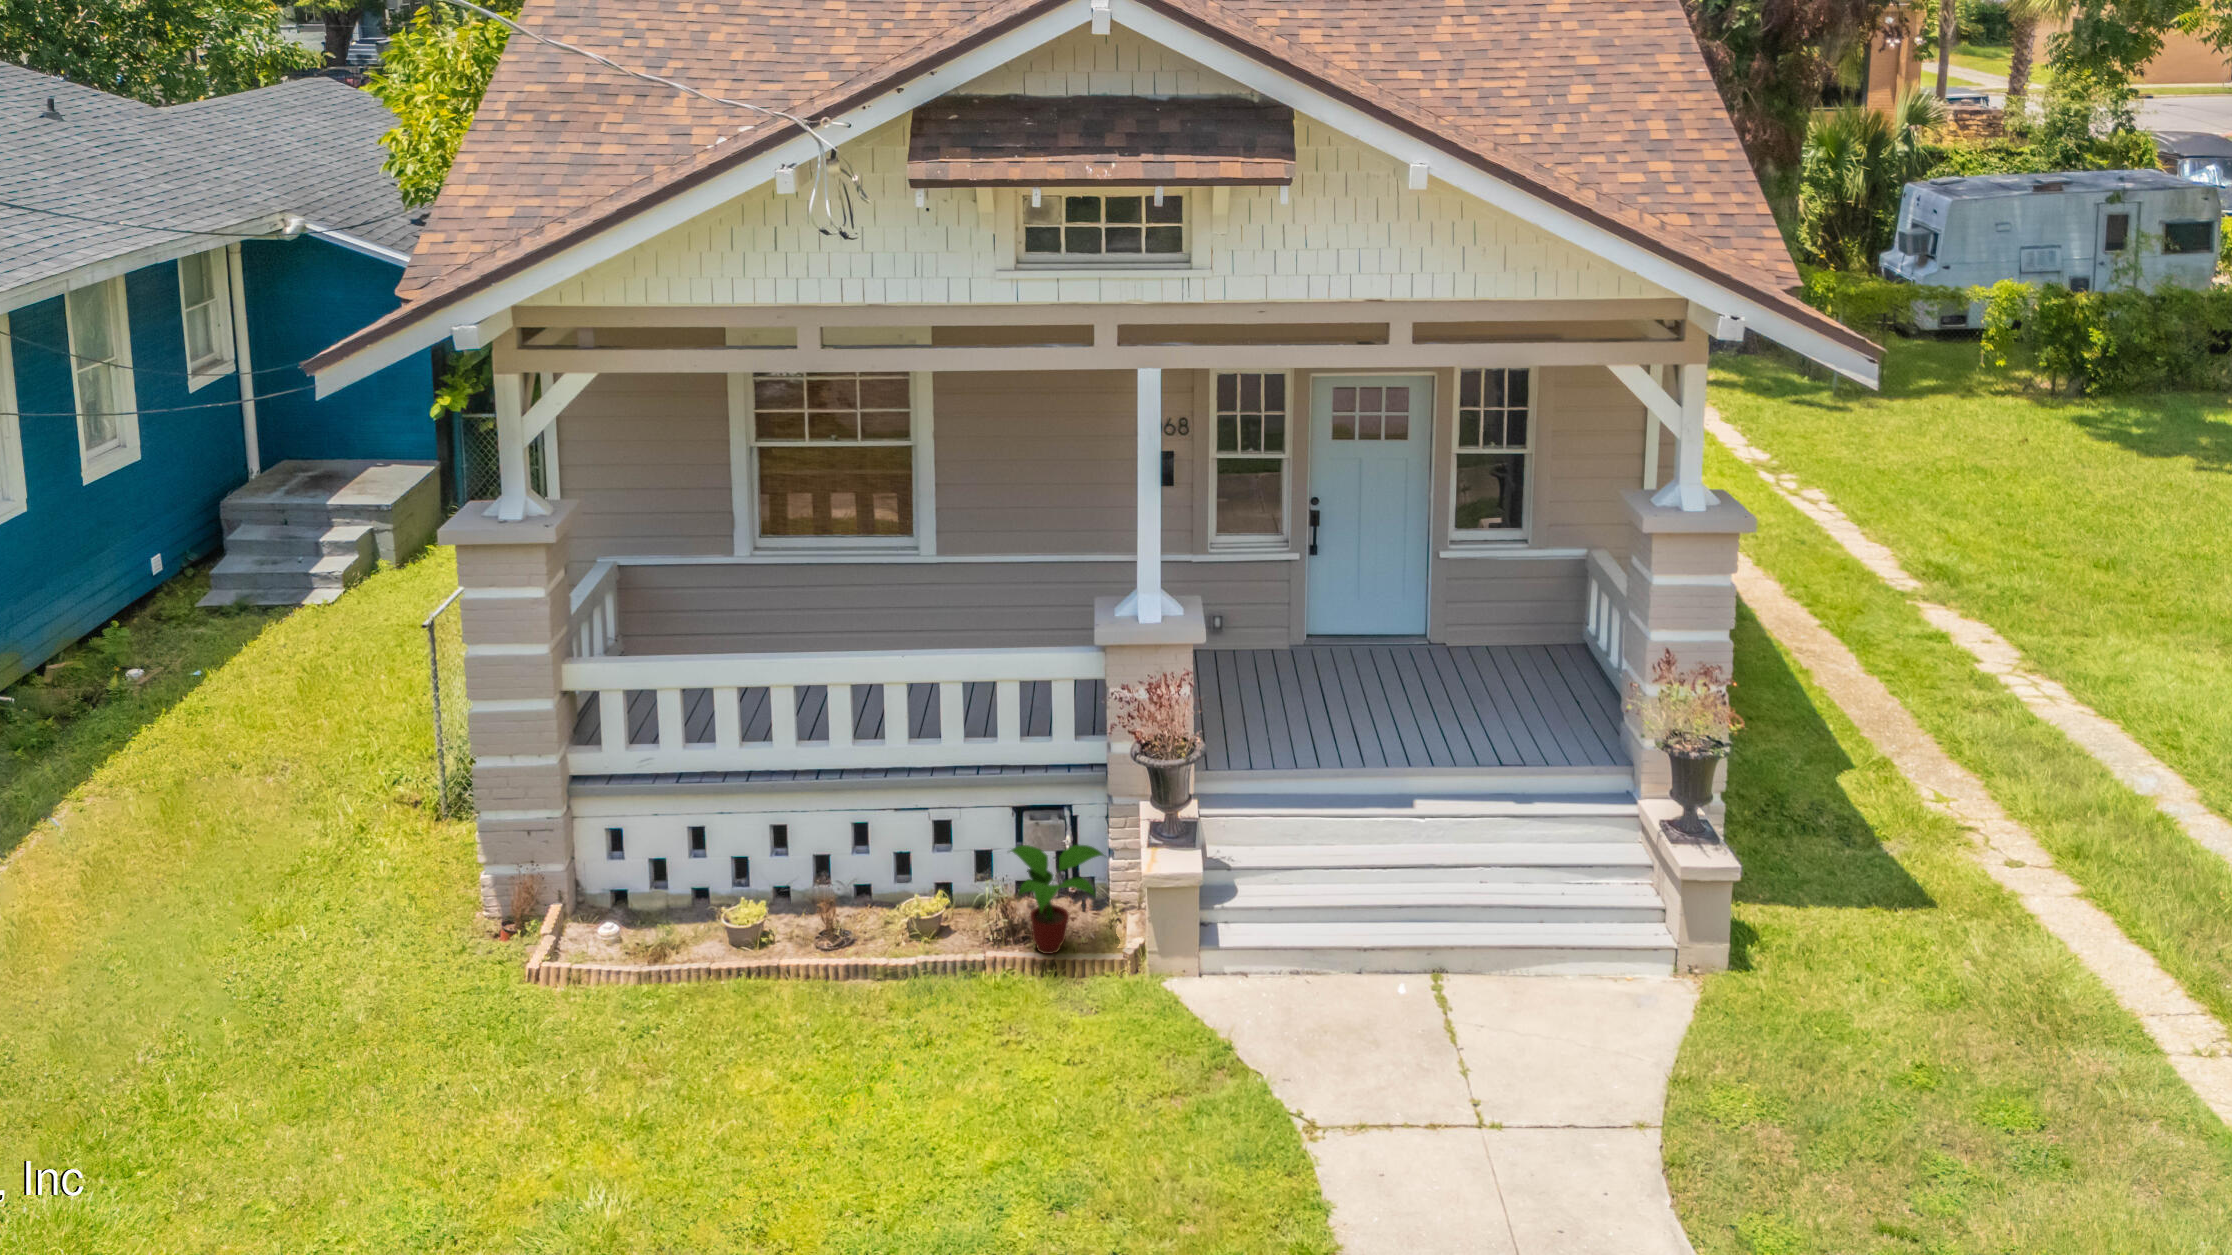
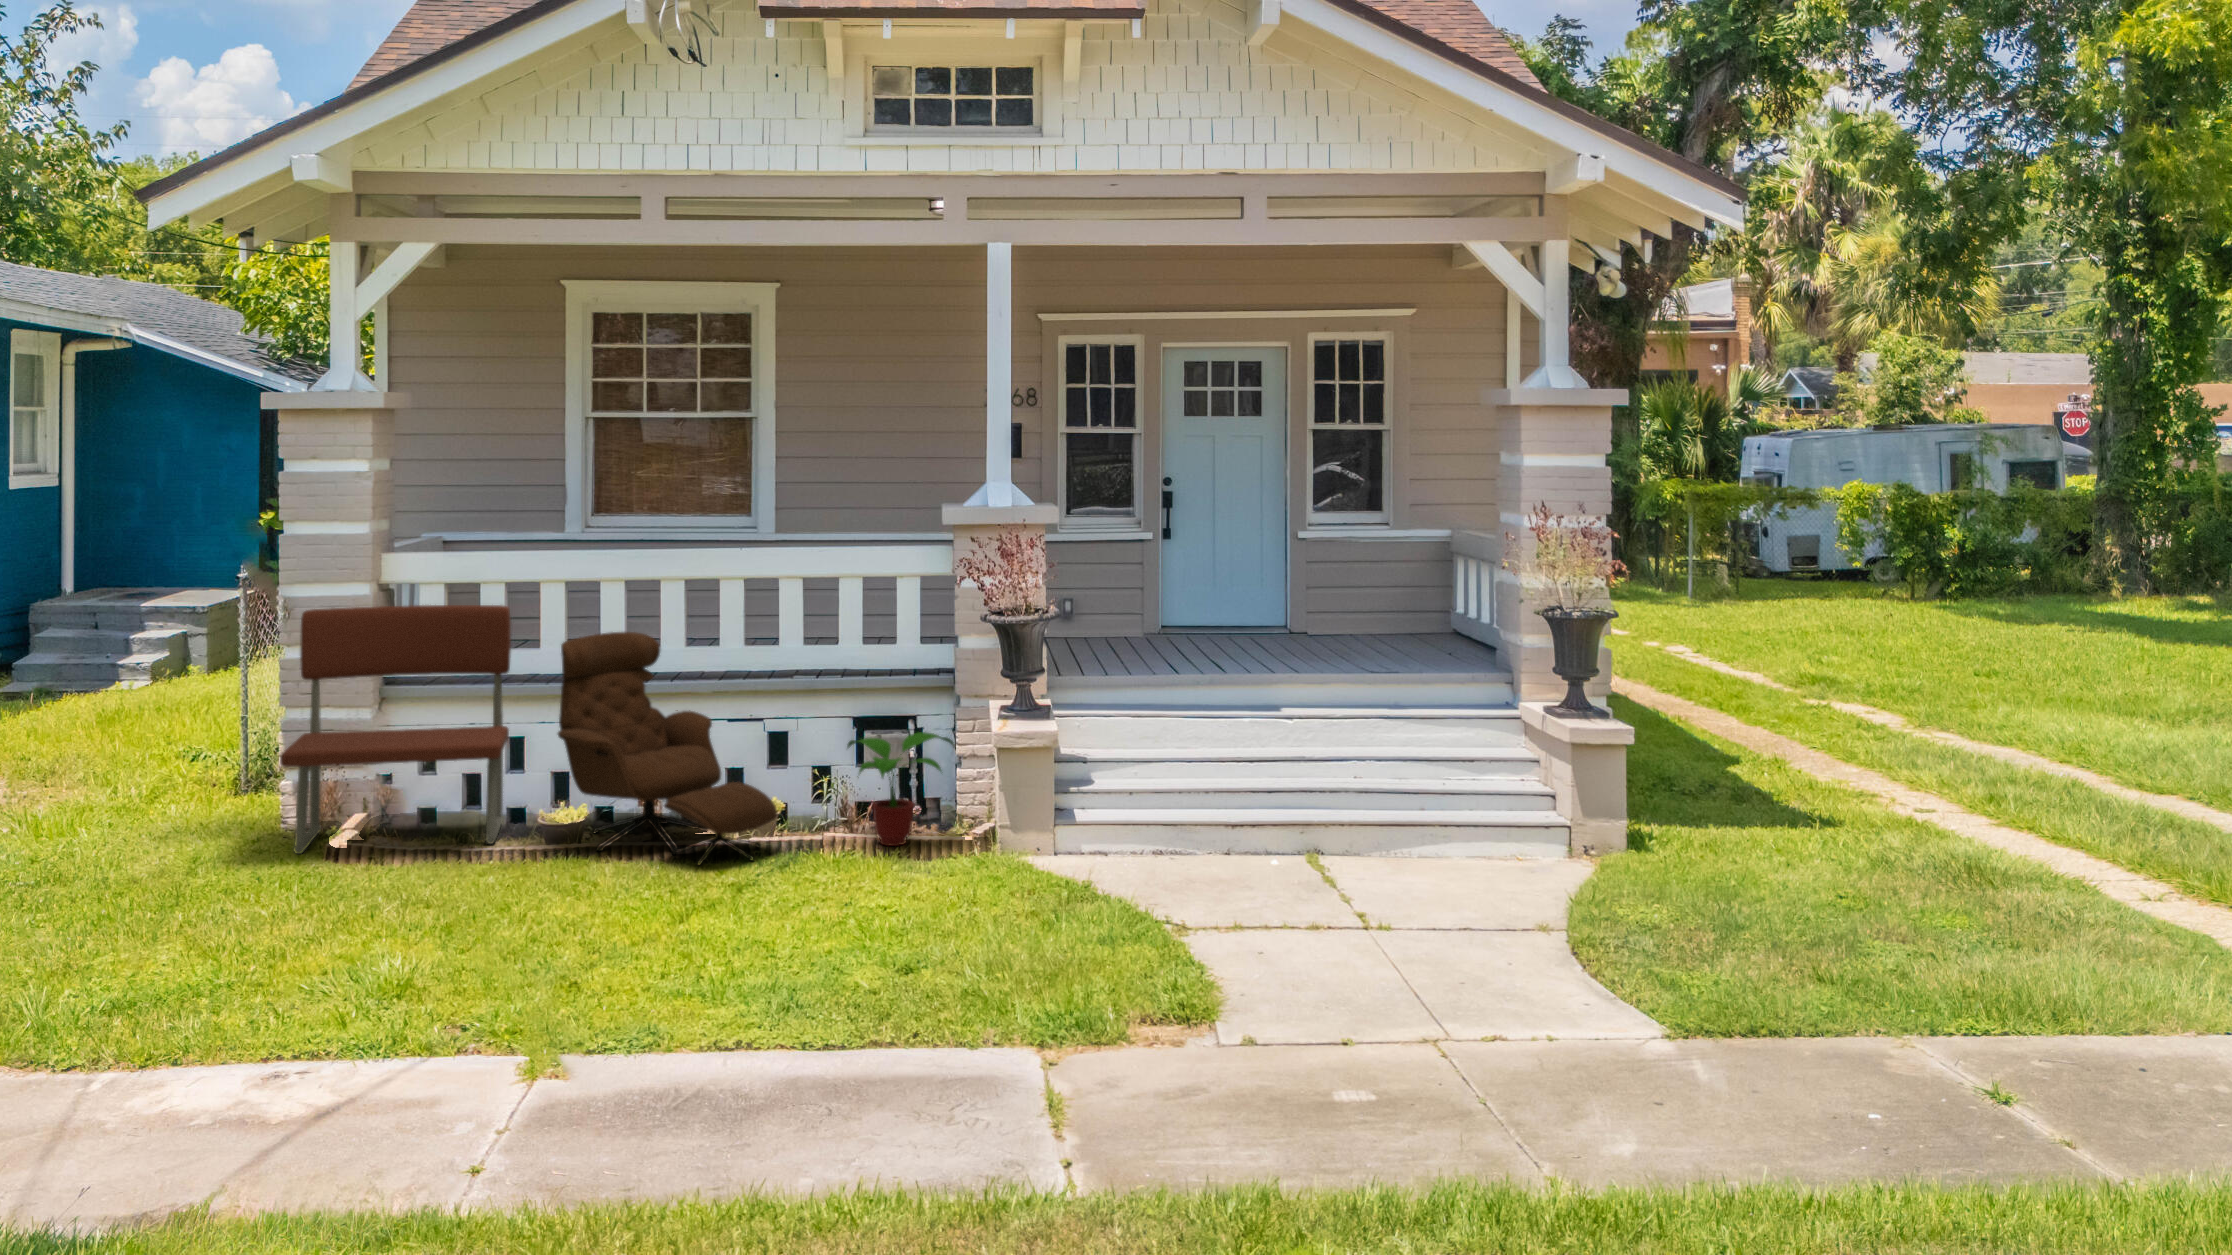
bench: none [481,714,692,959] -> present [280,605,511,854]
lounge chair: none [739,735,944,991] -> present [558,632,778,865]

